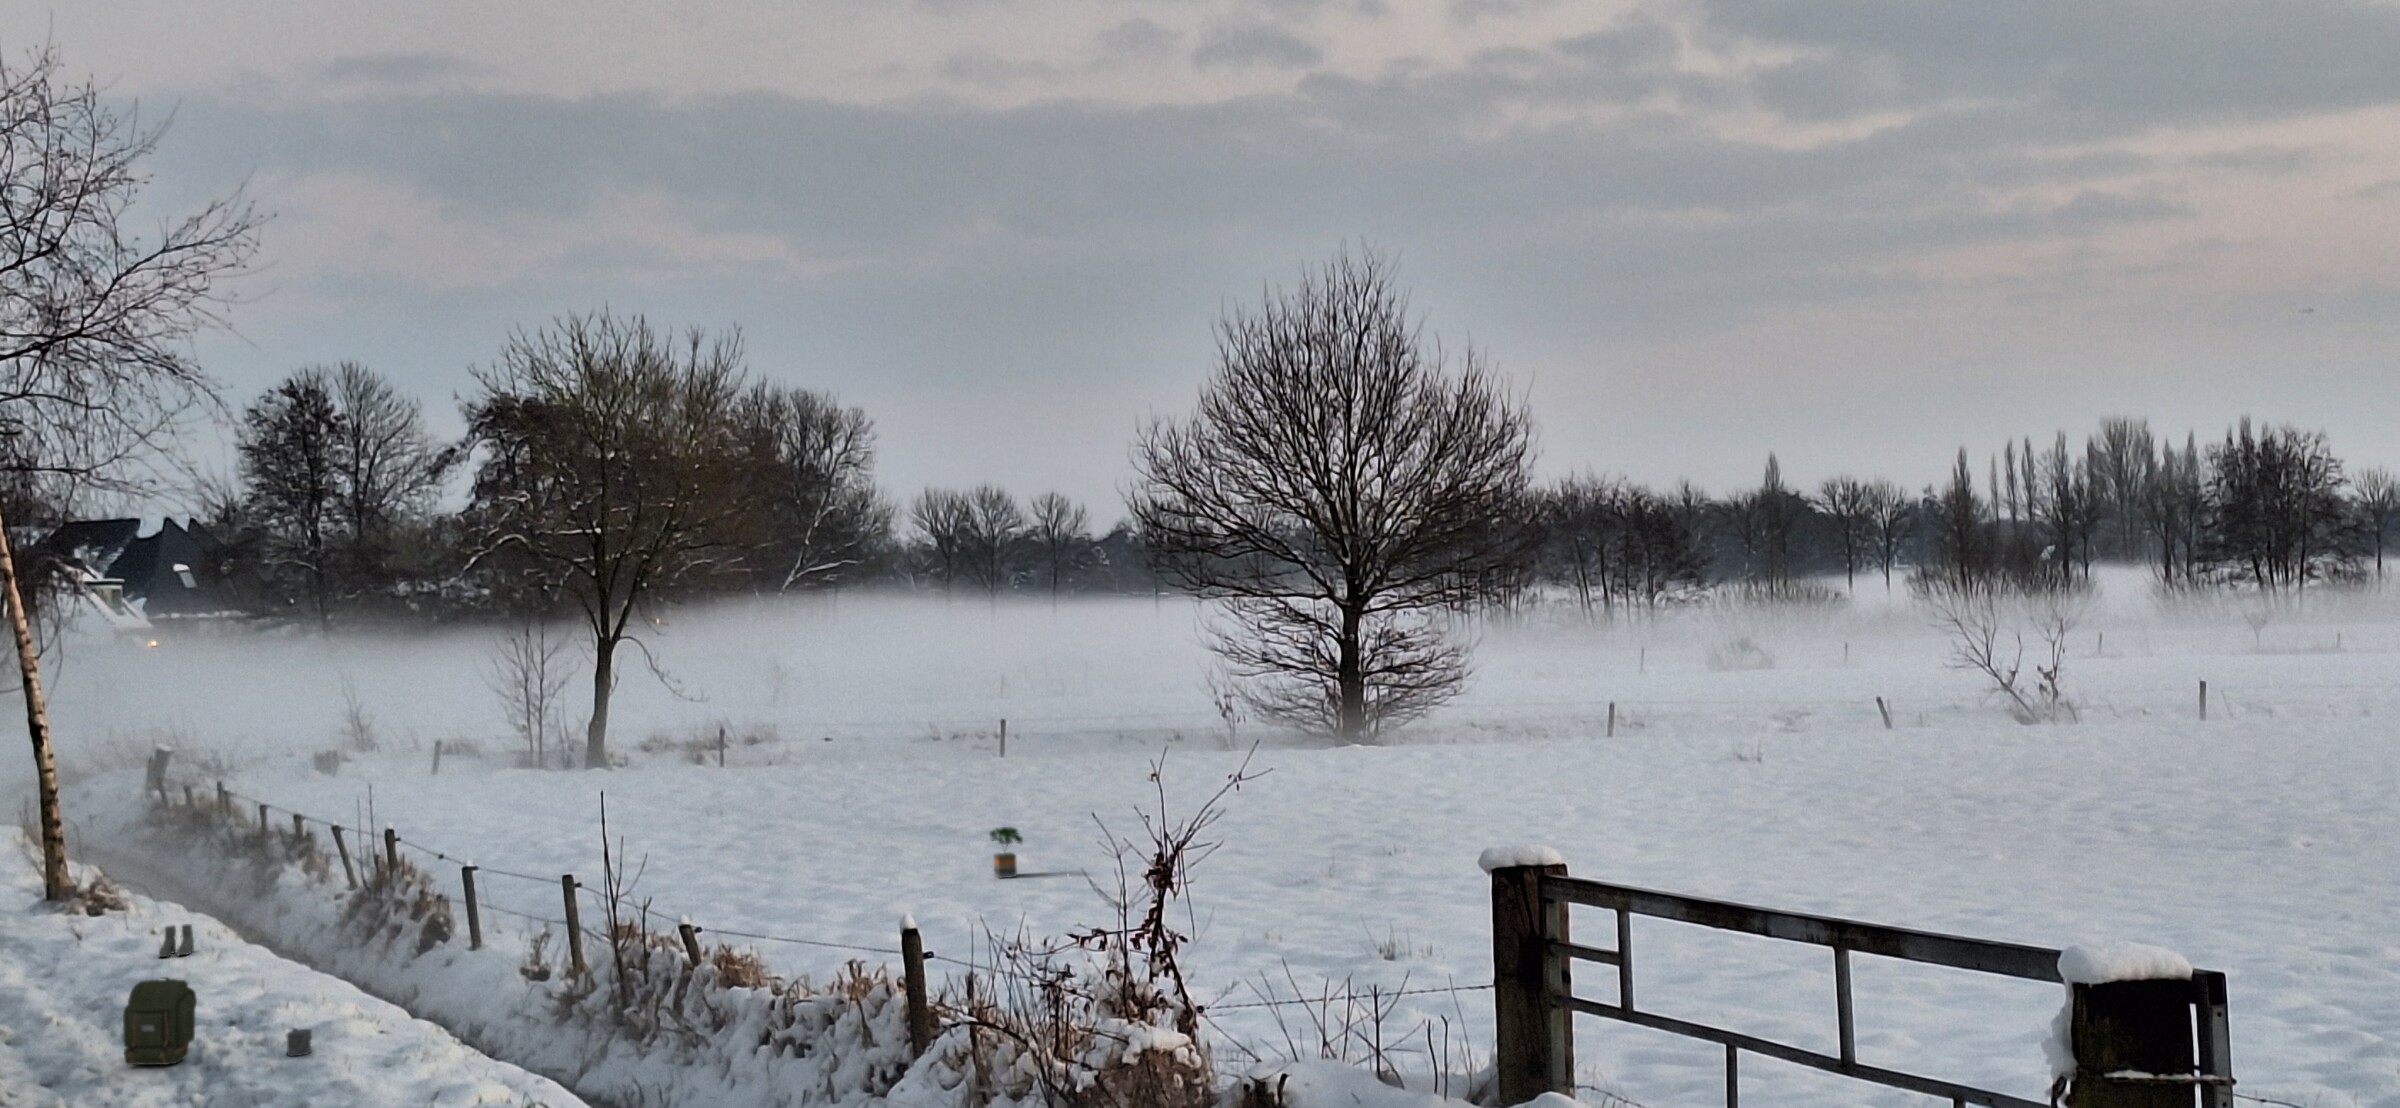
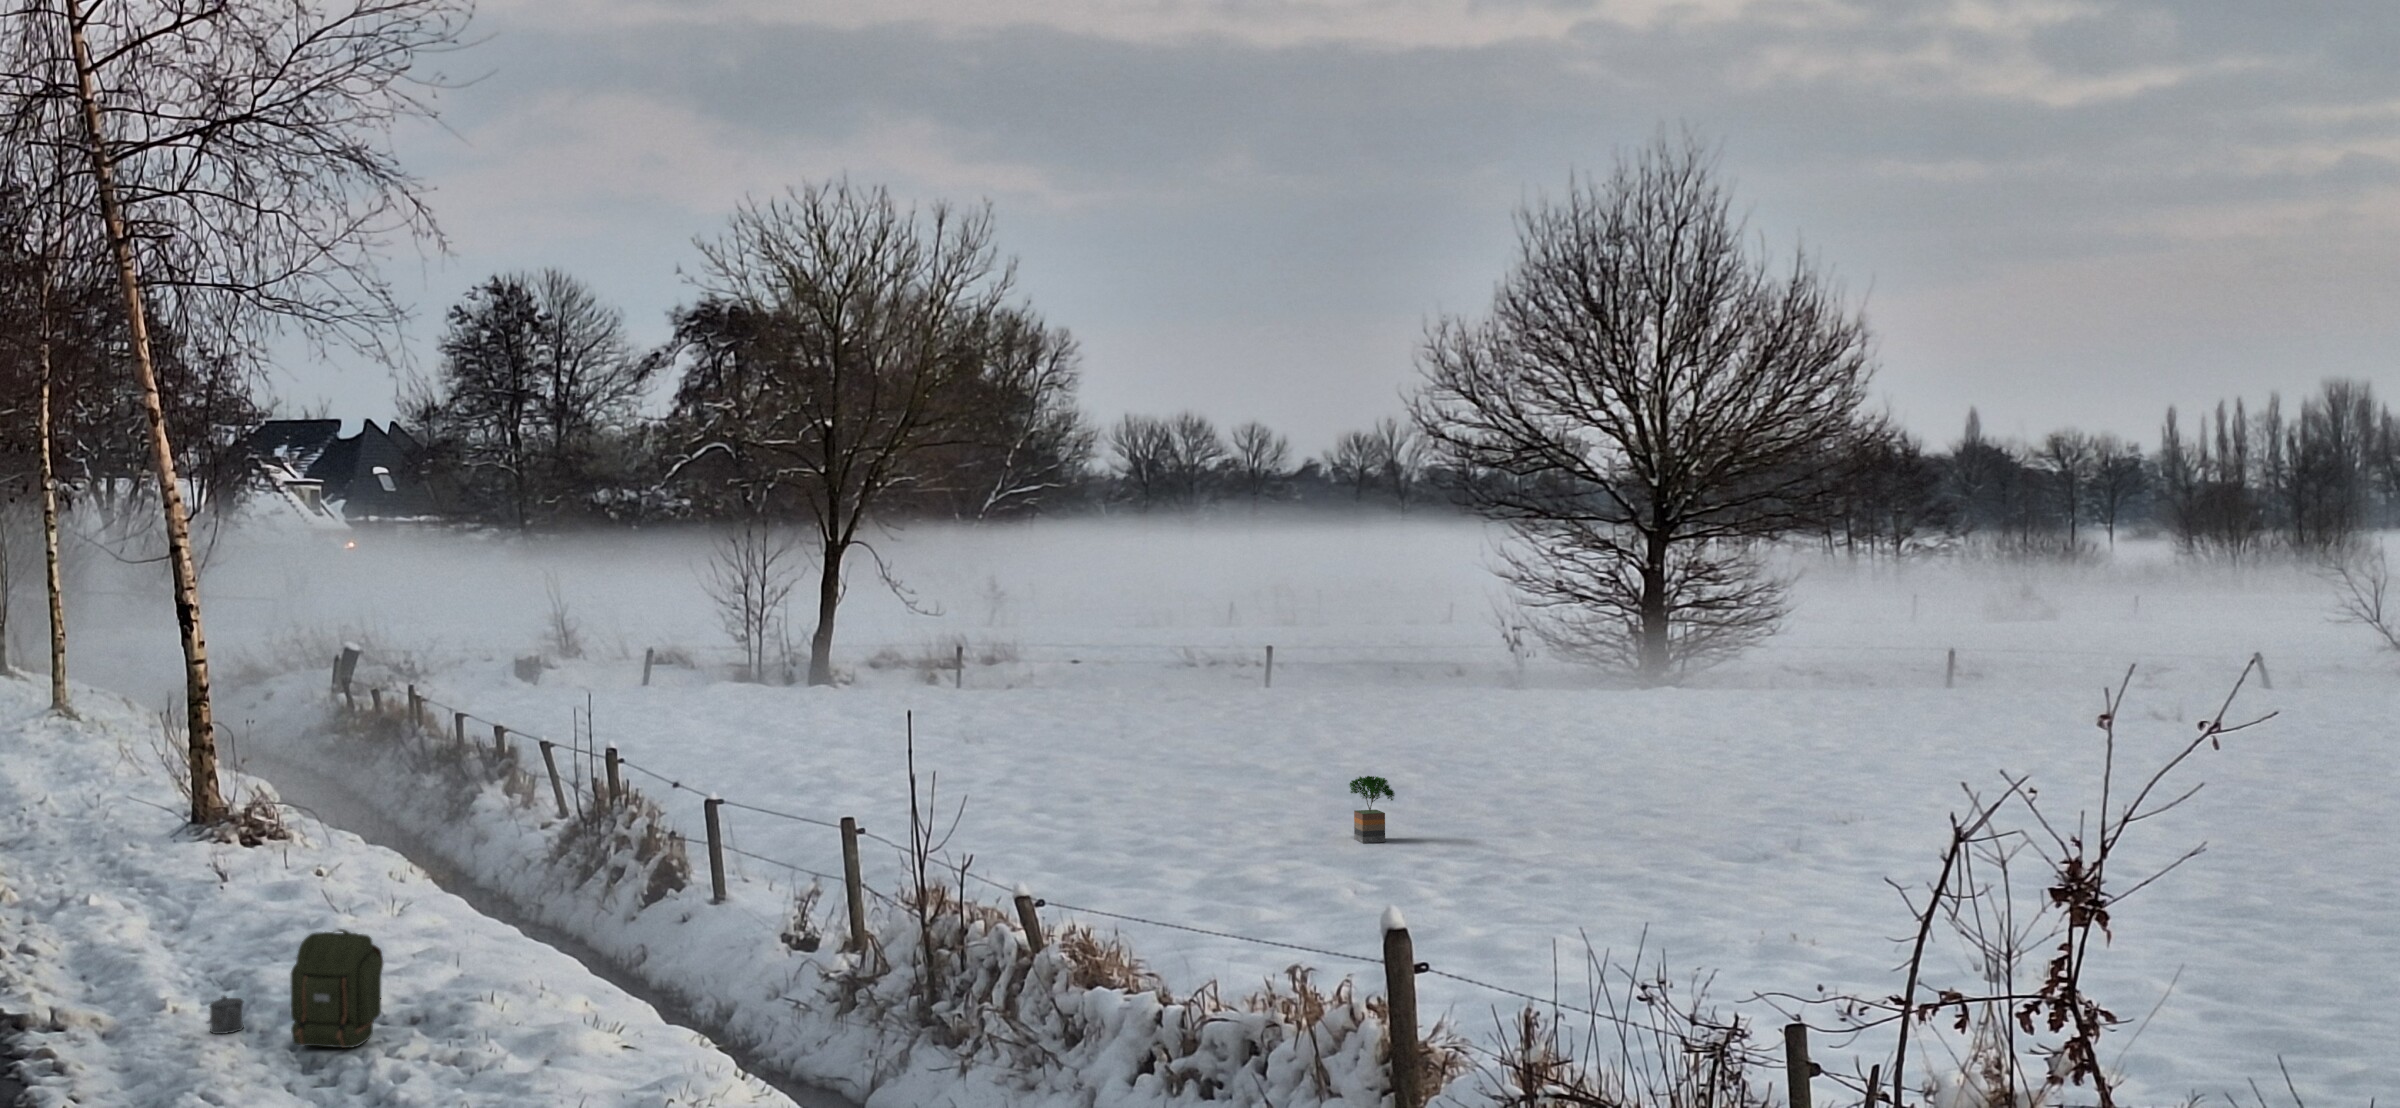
boots: present [158,924,194,957] -> none [341,854,383,894]
watering can: present [287,1028,312,1056] -> present [210,996,244,1034]

